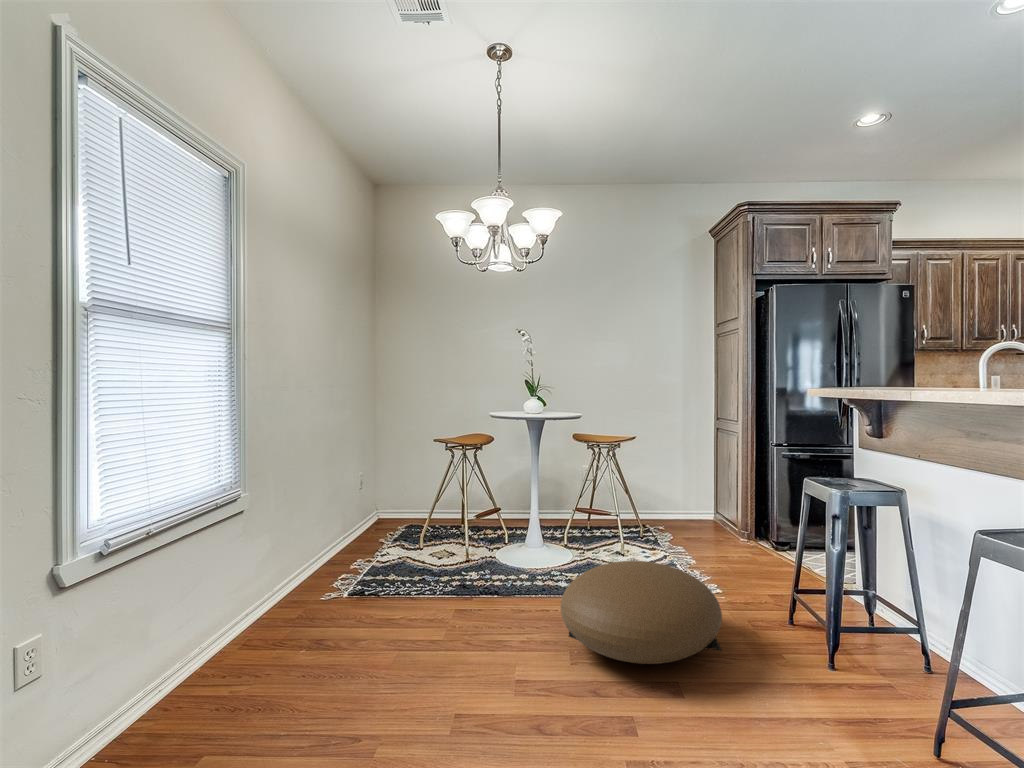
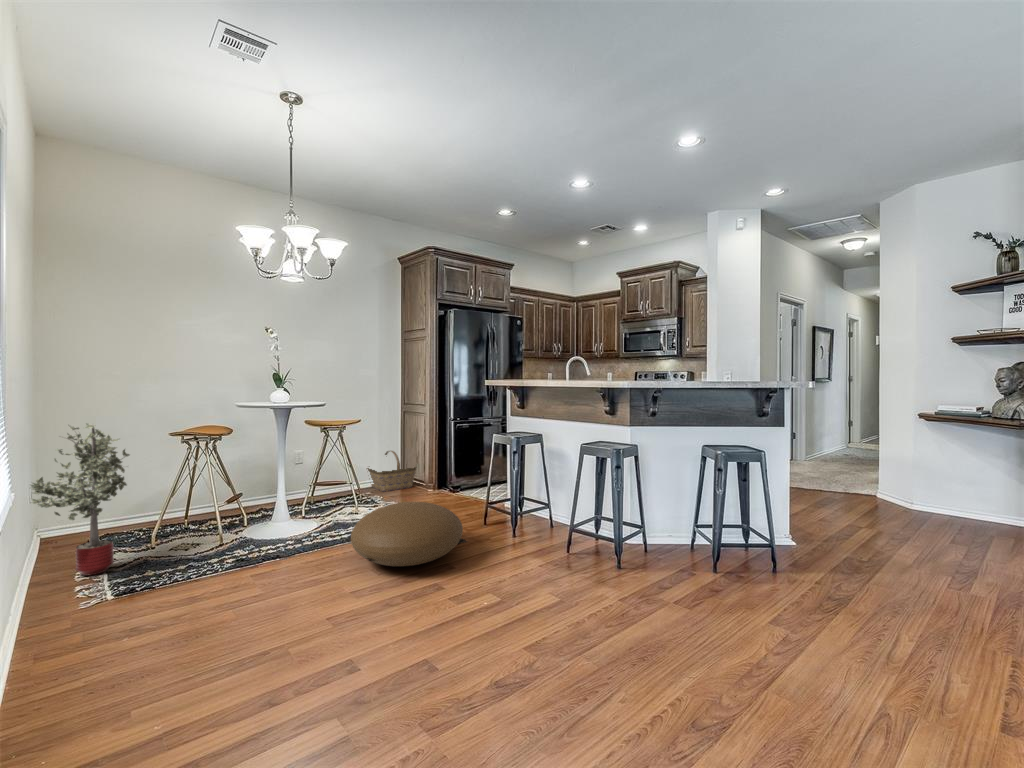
potted tree: none [323,427,399,567] -> present [31,423,129,576]
basket: none [661,478,725,531] -> present [367,451,417,491]

